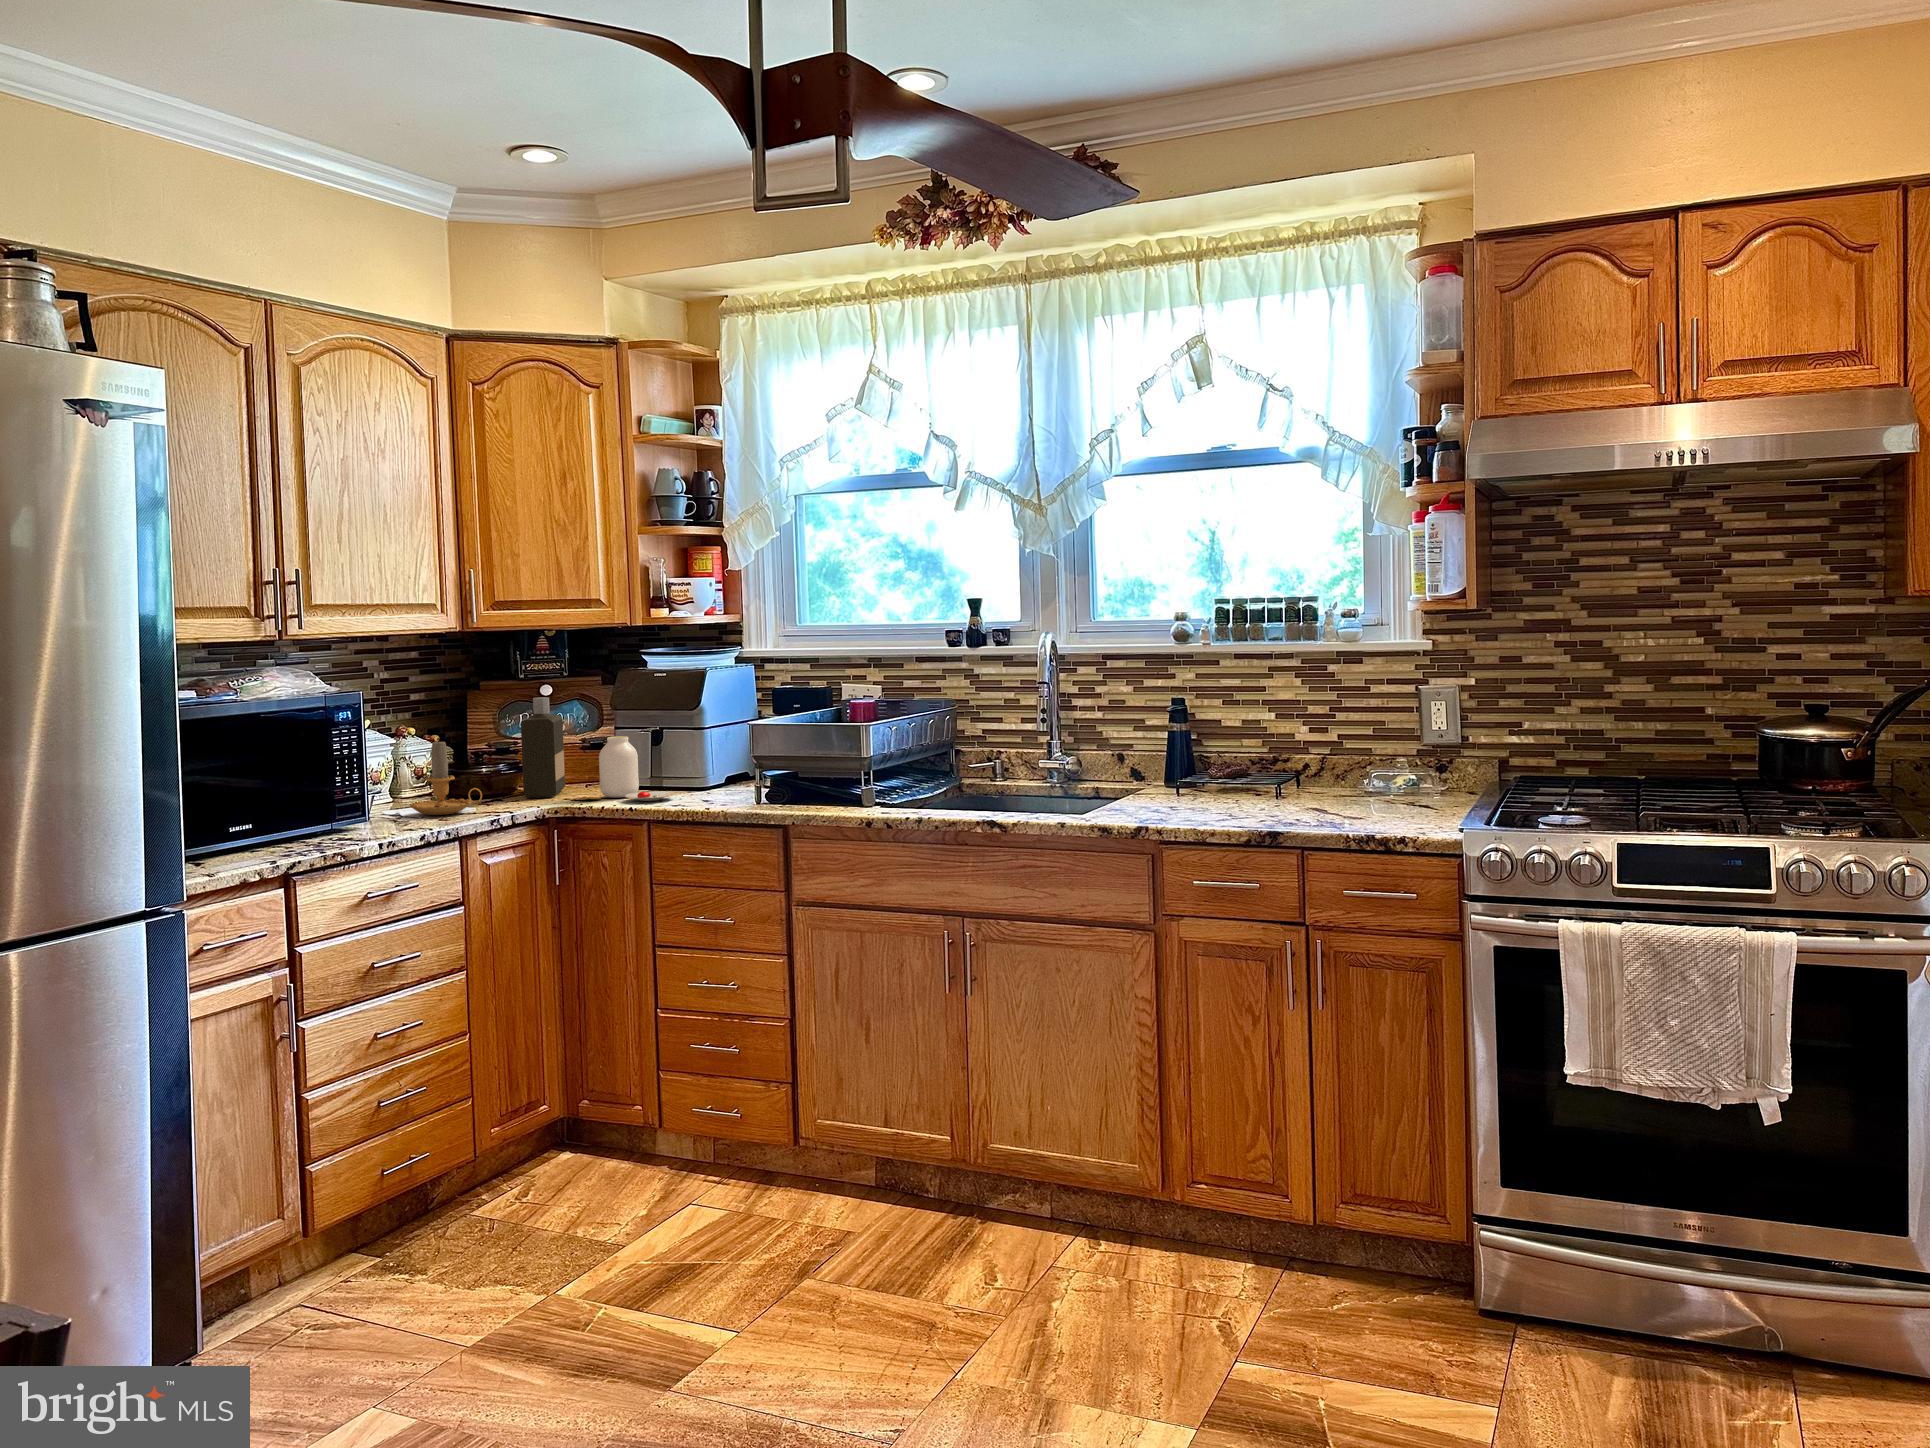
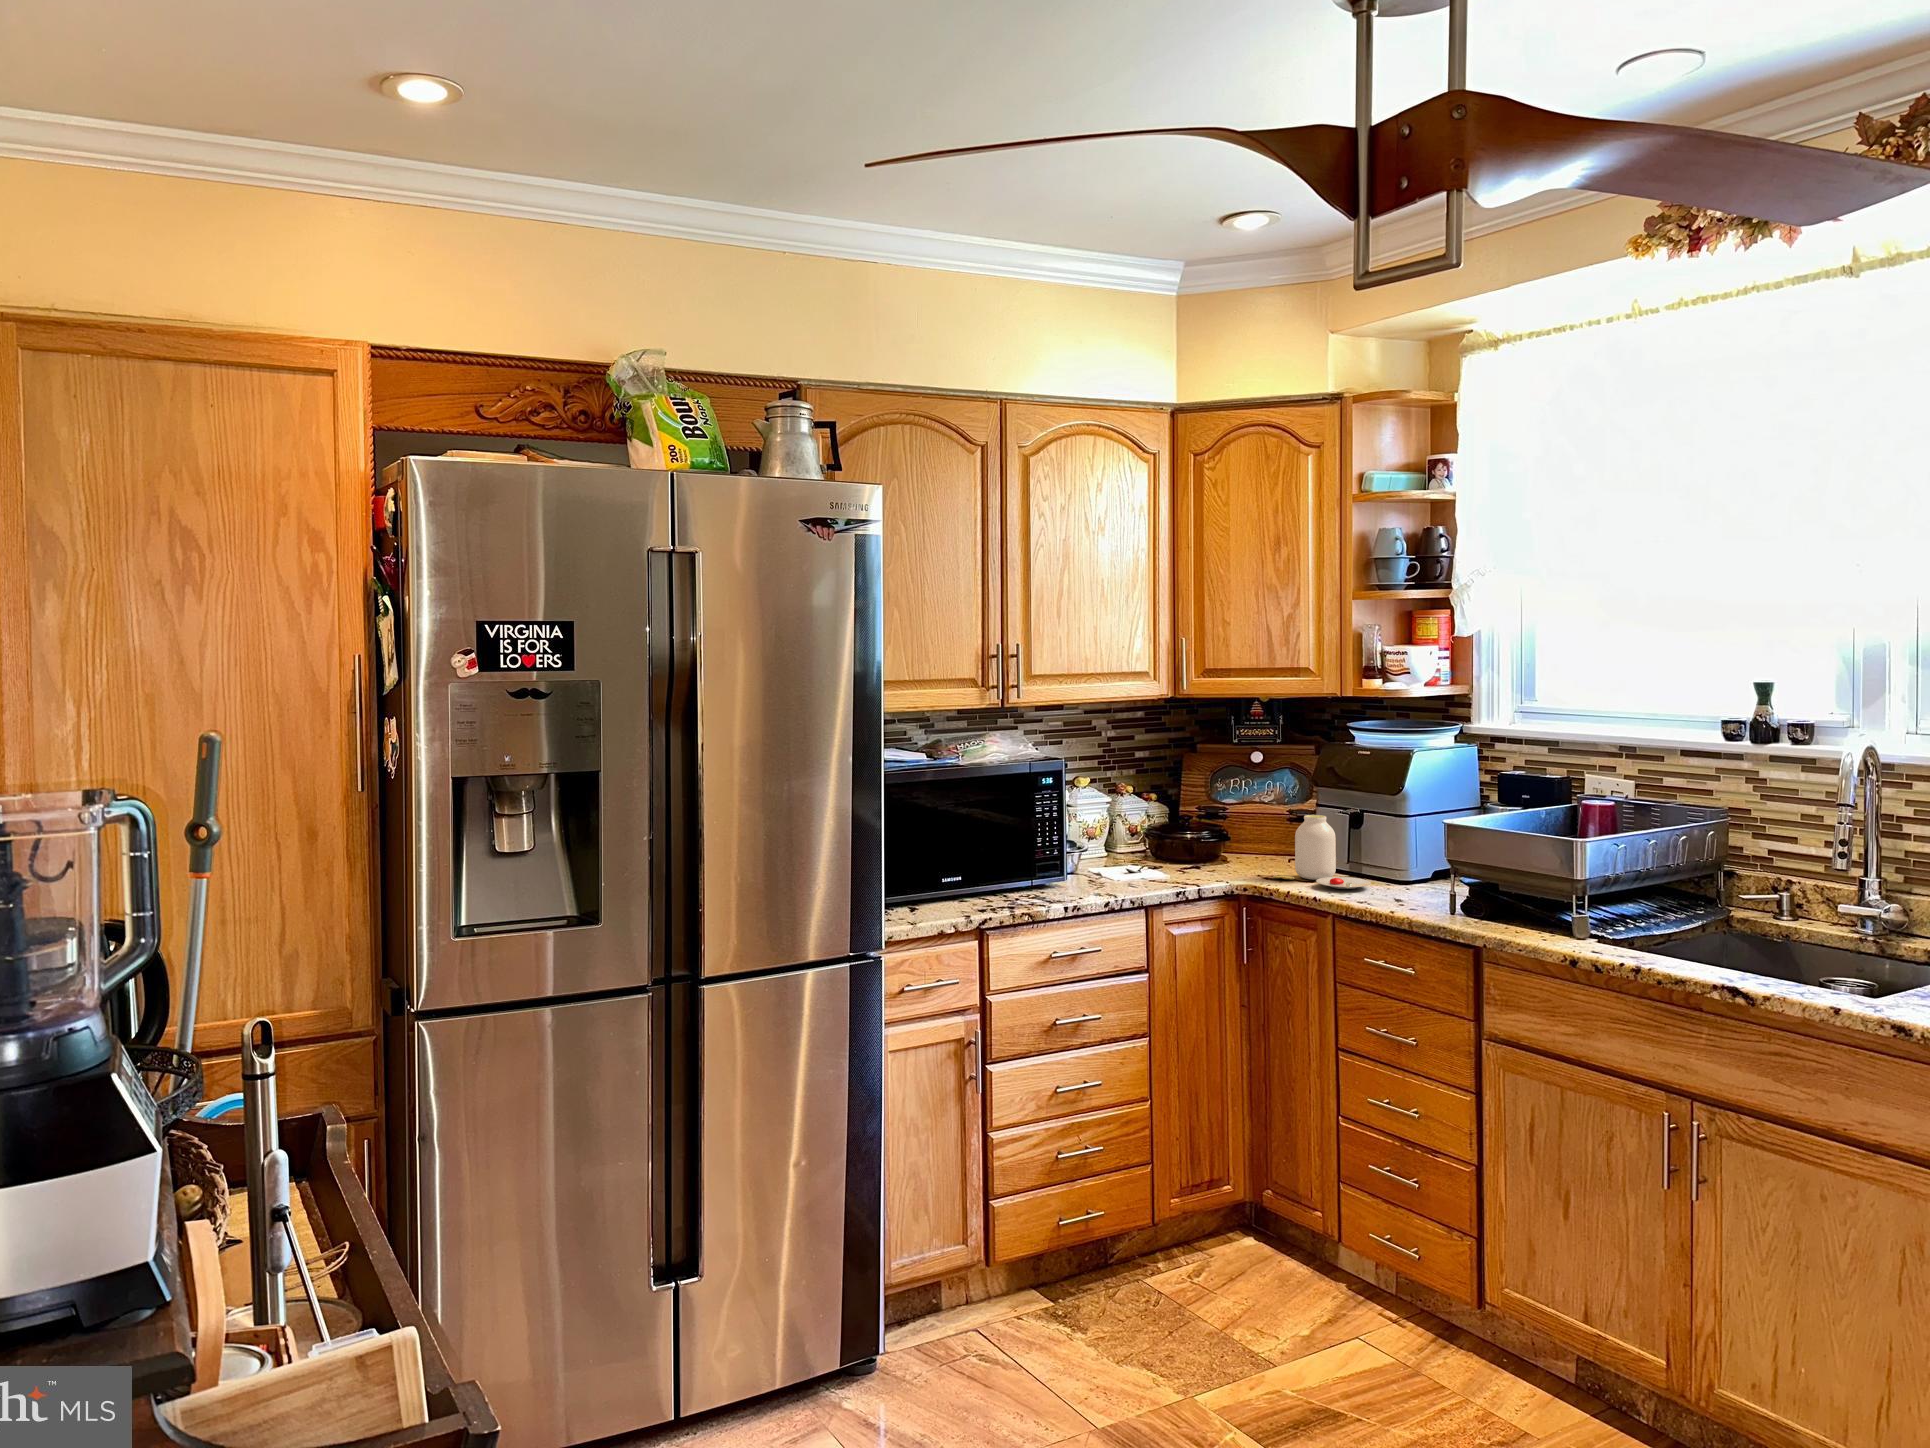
bottle: present [521,697,565,798] -> none [1222,767,1267,871]
candle: present [410,738,482,815] -> none [1109,806,1173,881]

